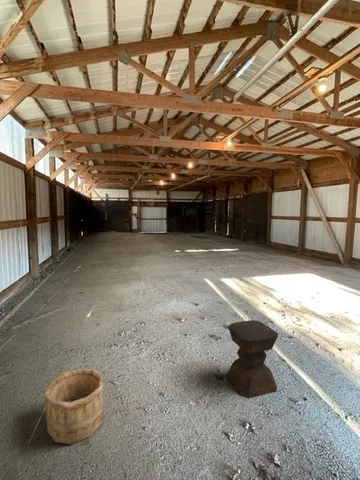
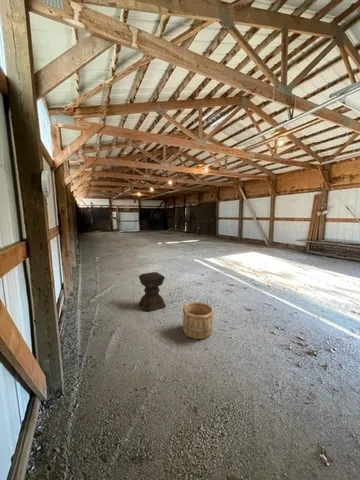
stool: present [225,320,278,398] -> present [139,272,166,312]

